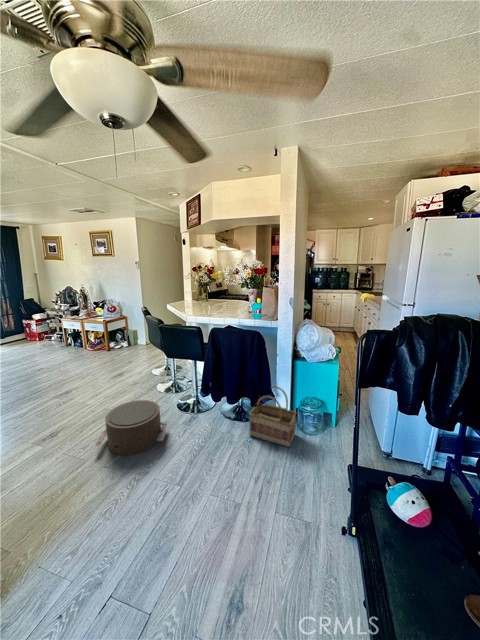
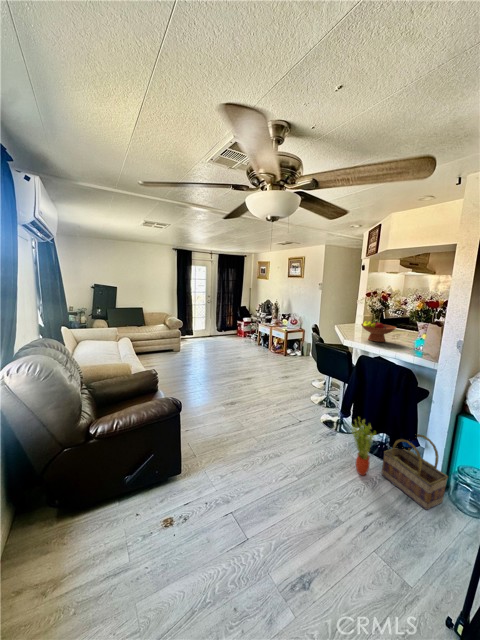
fruit bowl: none [201,292,233,313] -> present [361,320,396,342]
potted plant: none [218,390,243,446] -> present [352,420,375,475]
pouf: present [95,400,167,455] -> none [252,398,306,440]

